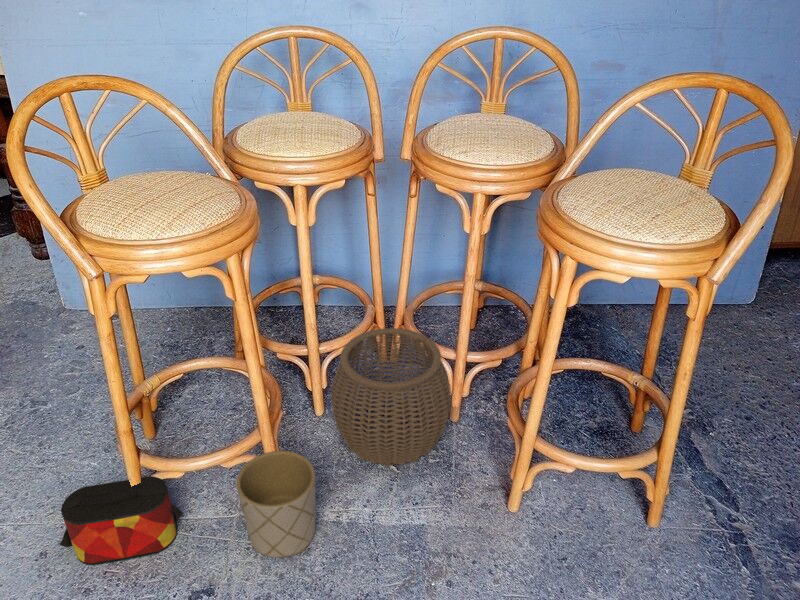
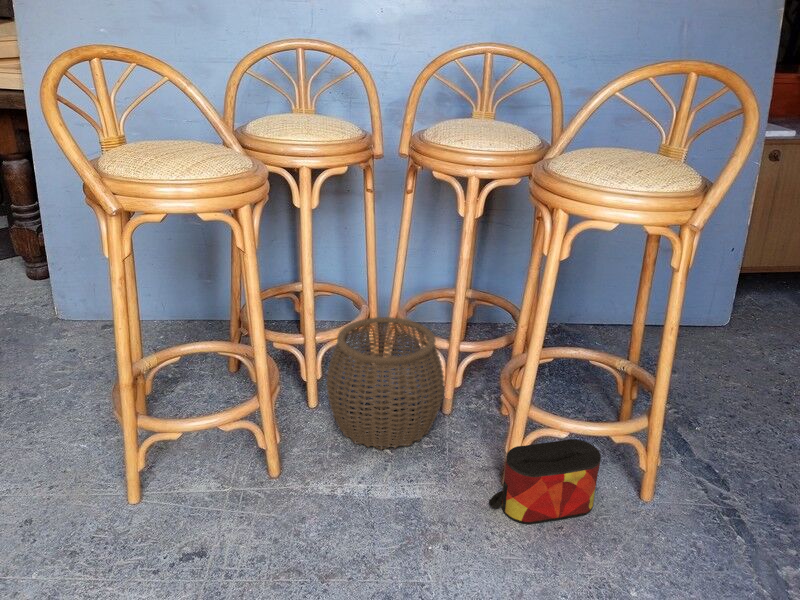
planter: present [236,451,316,557] -> none [233,418,312,524]
bag: present [60,476,182,565] -> present [489,439,601,524]

